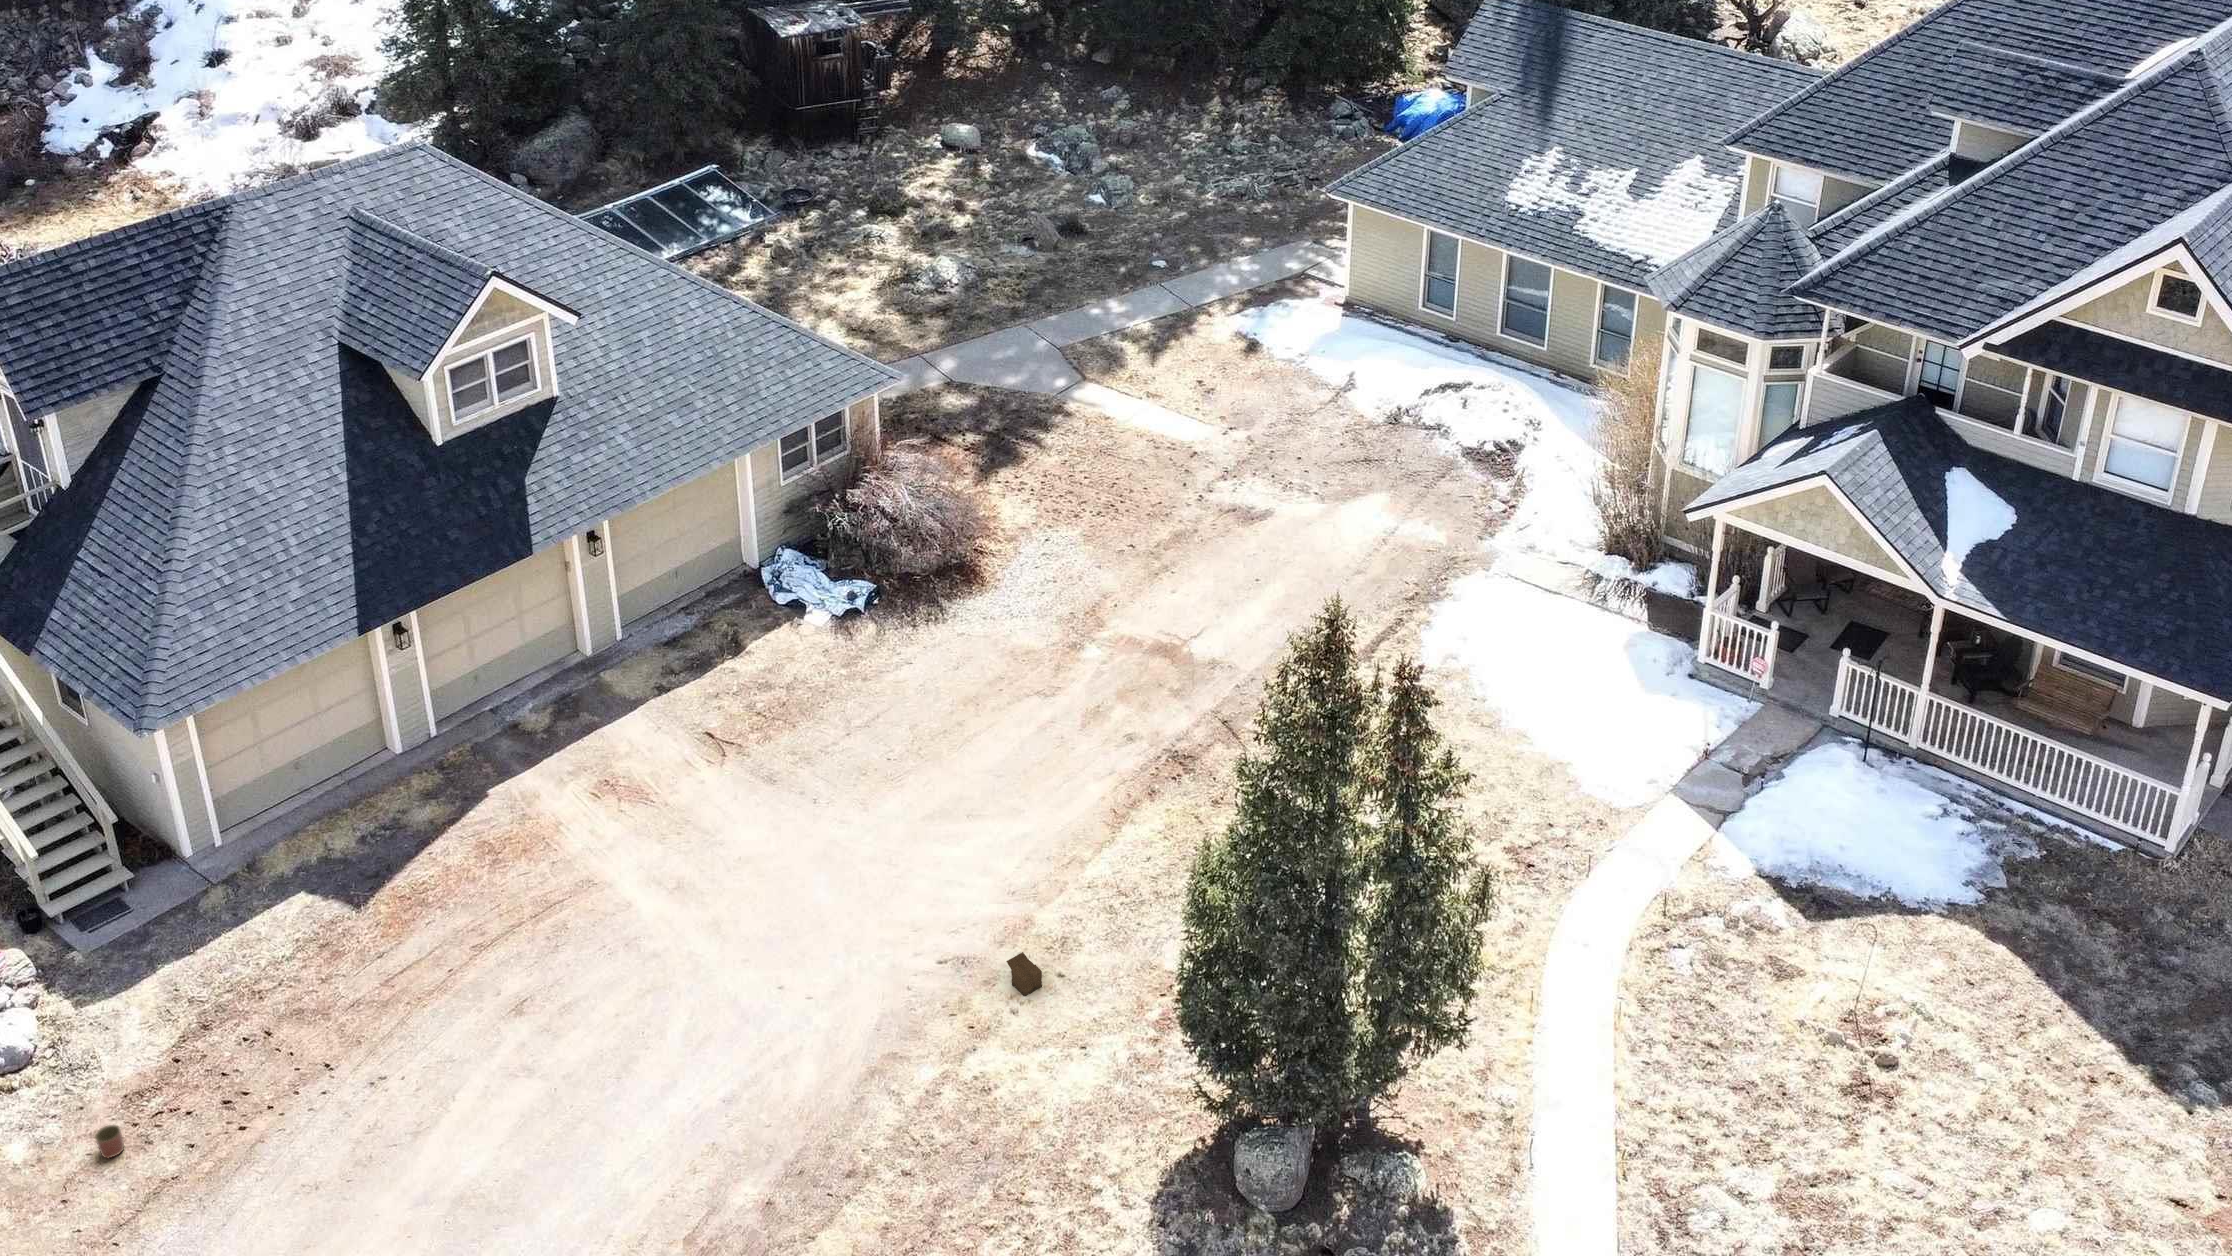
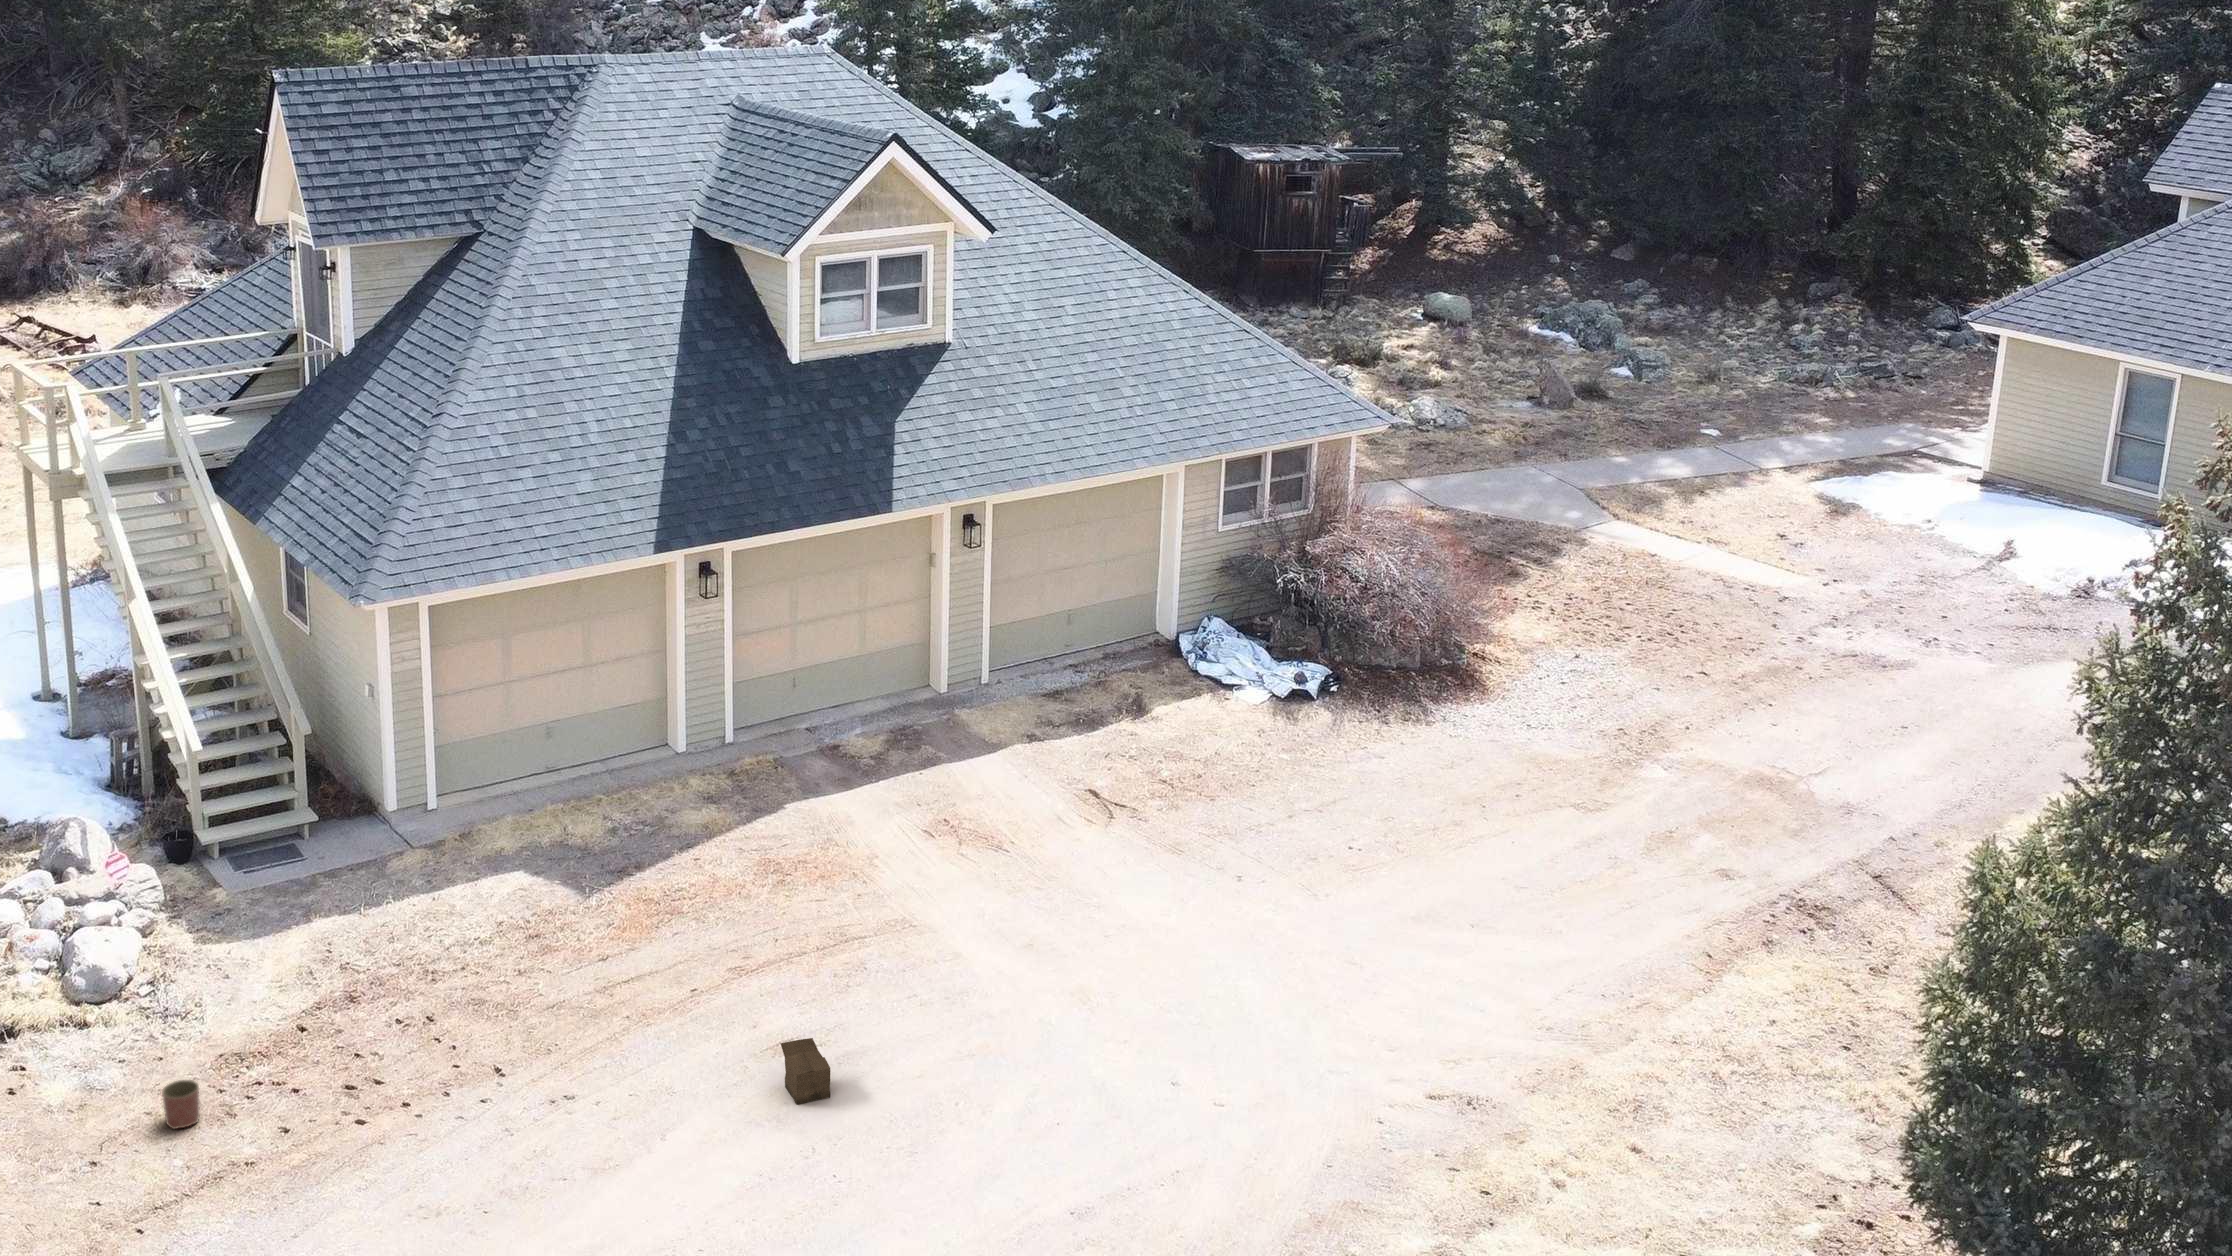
cardboard box: present [1006,952,1042,996] -> present [781,1038,830,1104]

